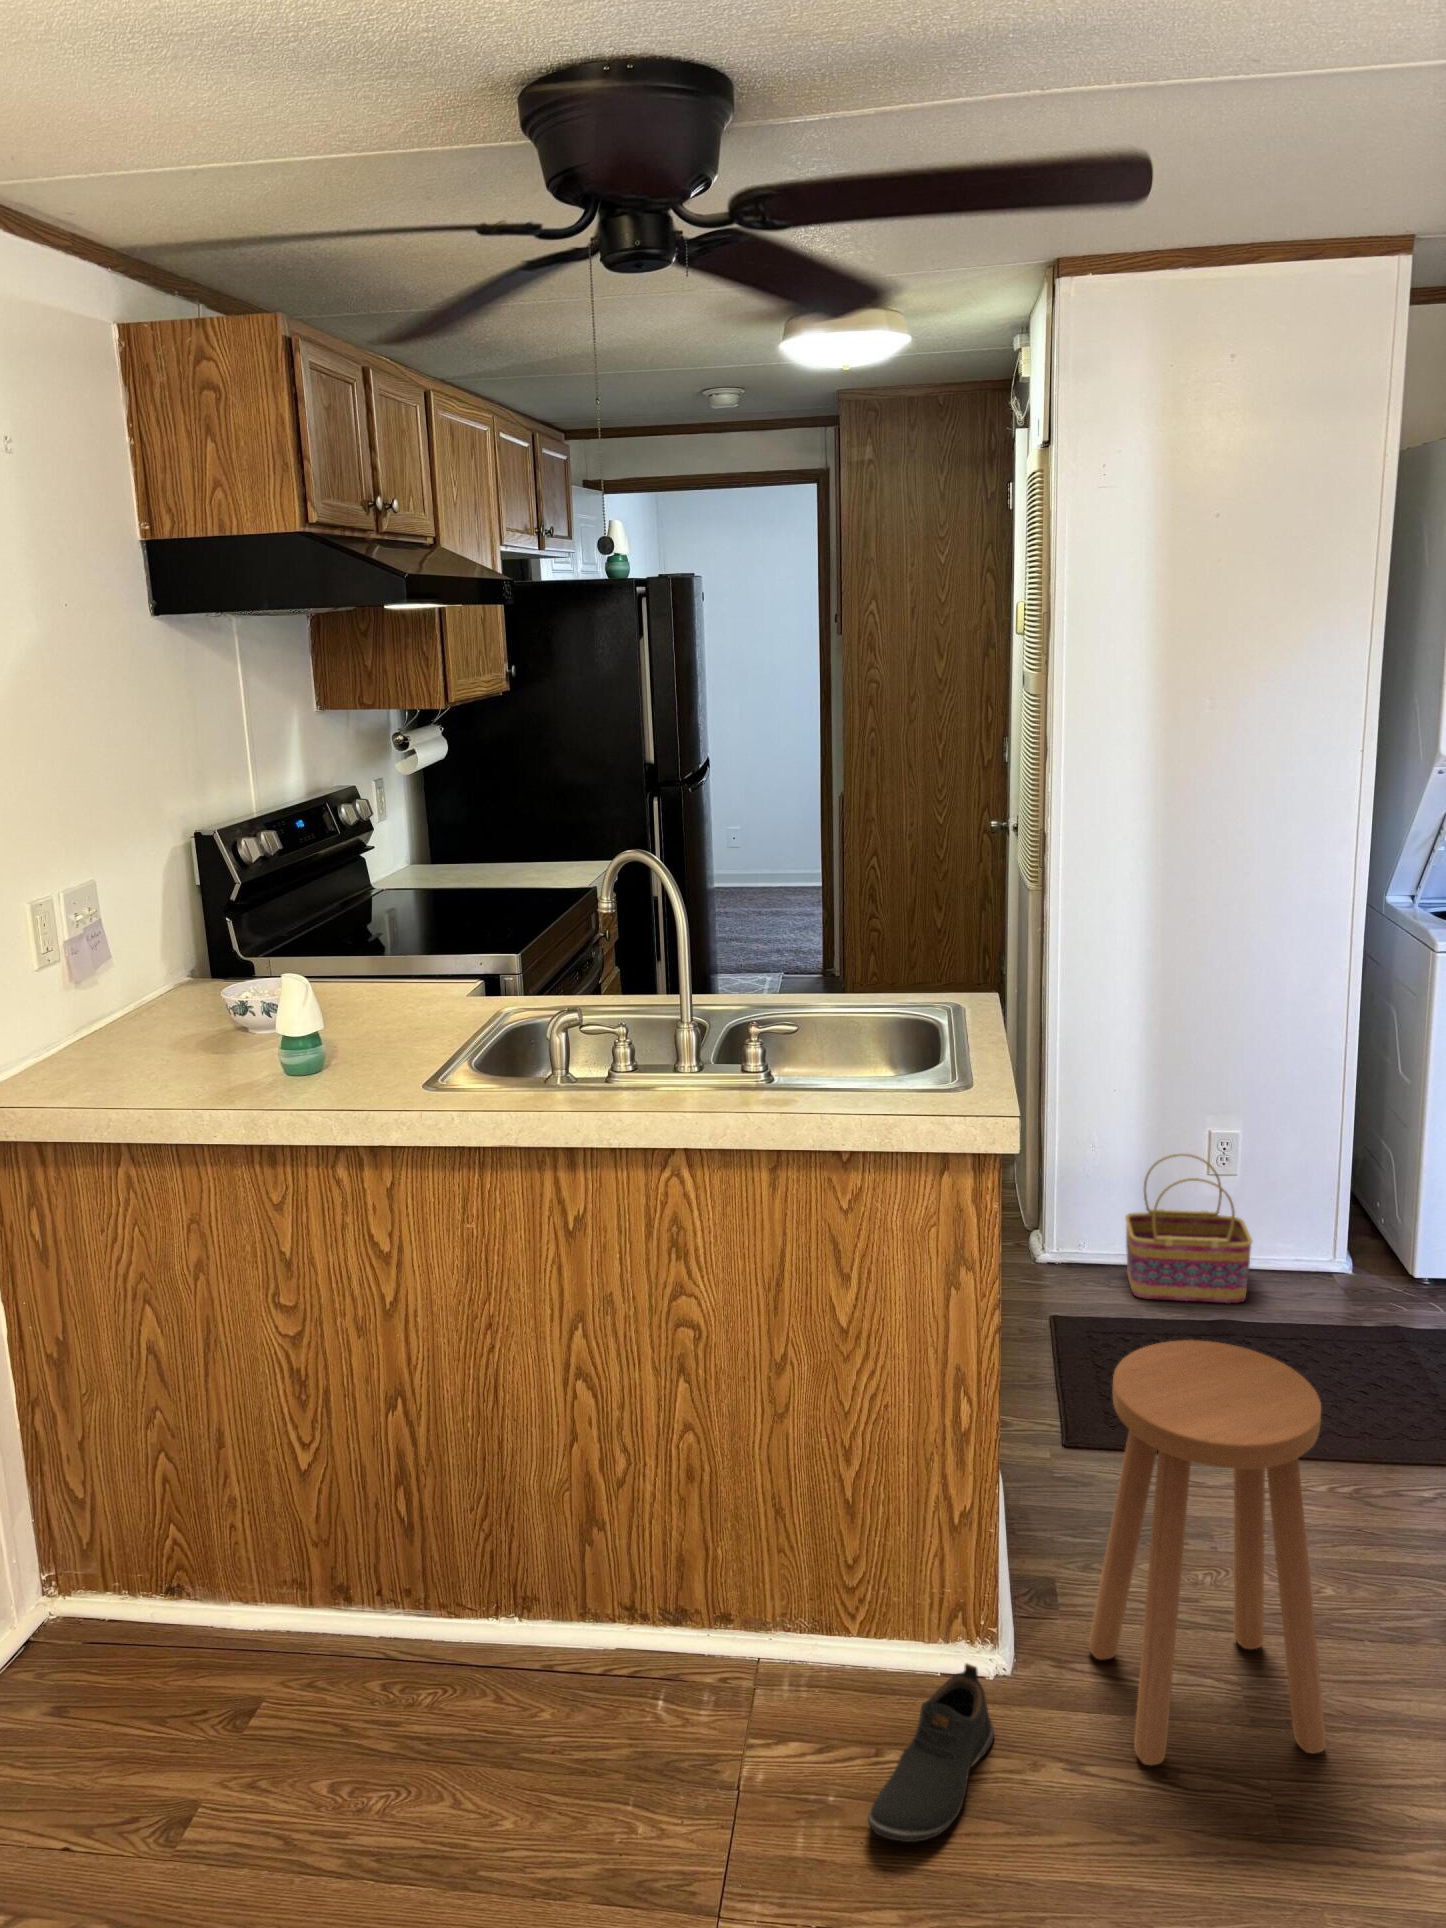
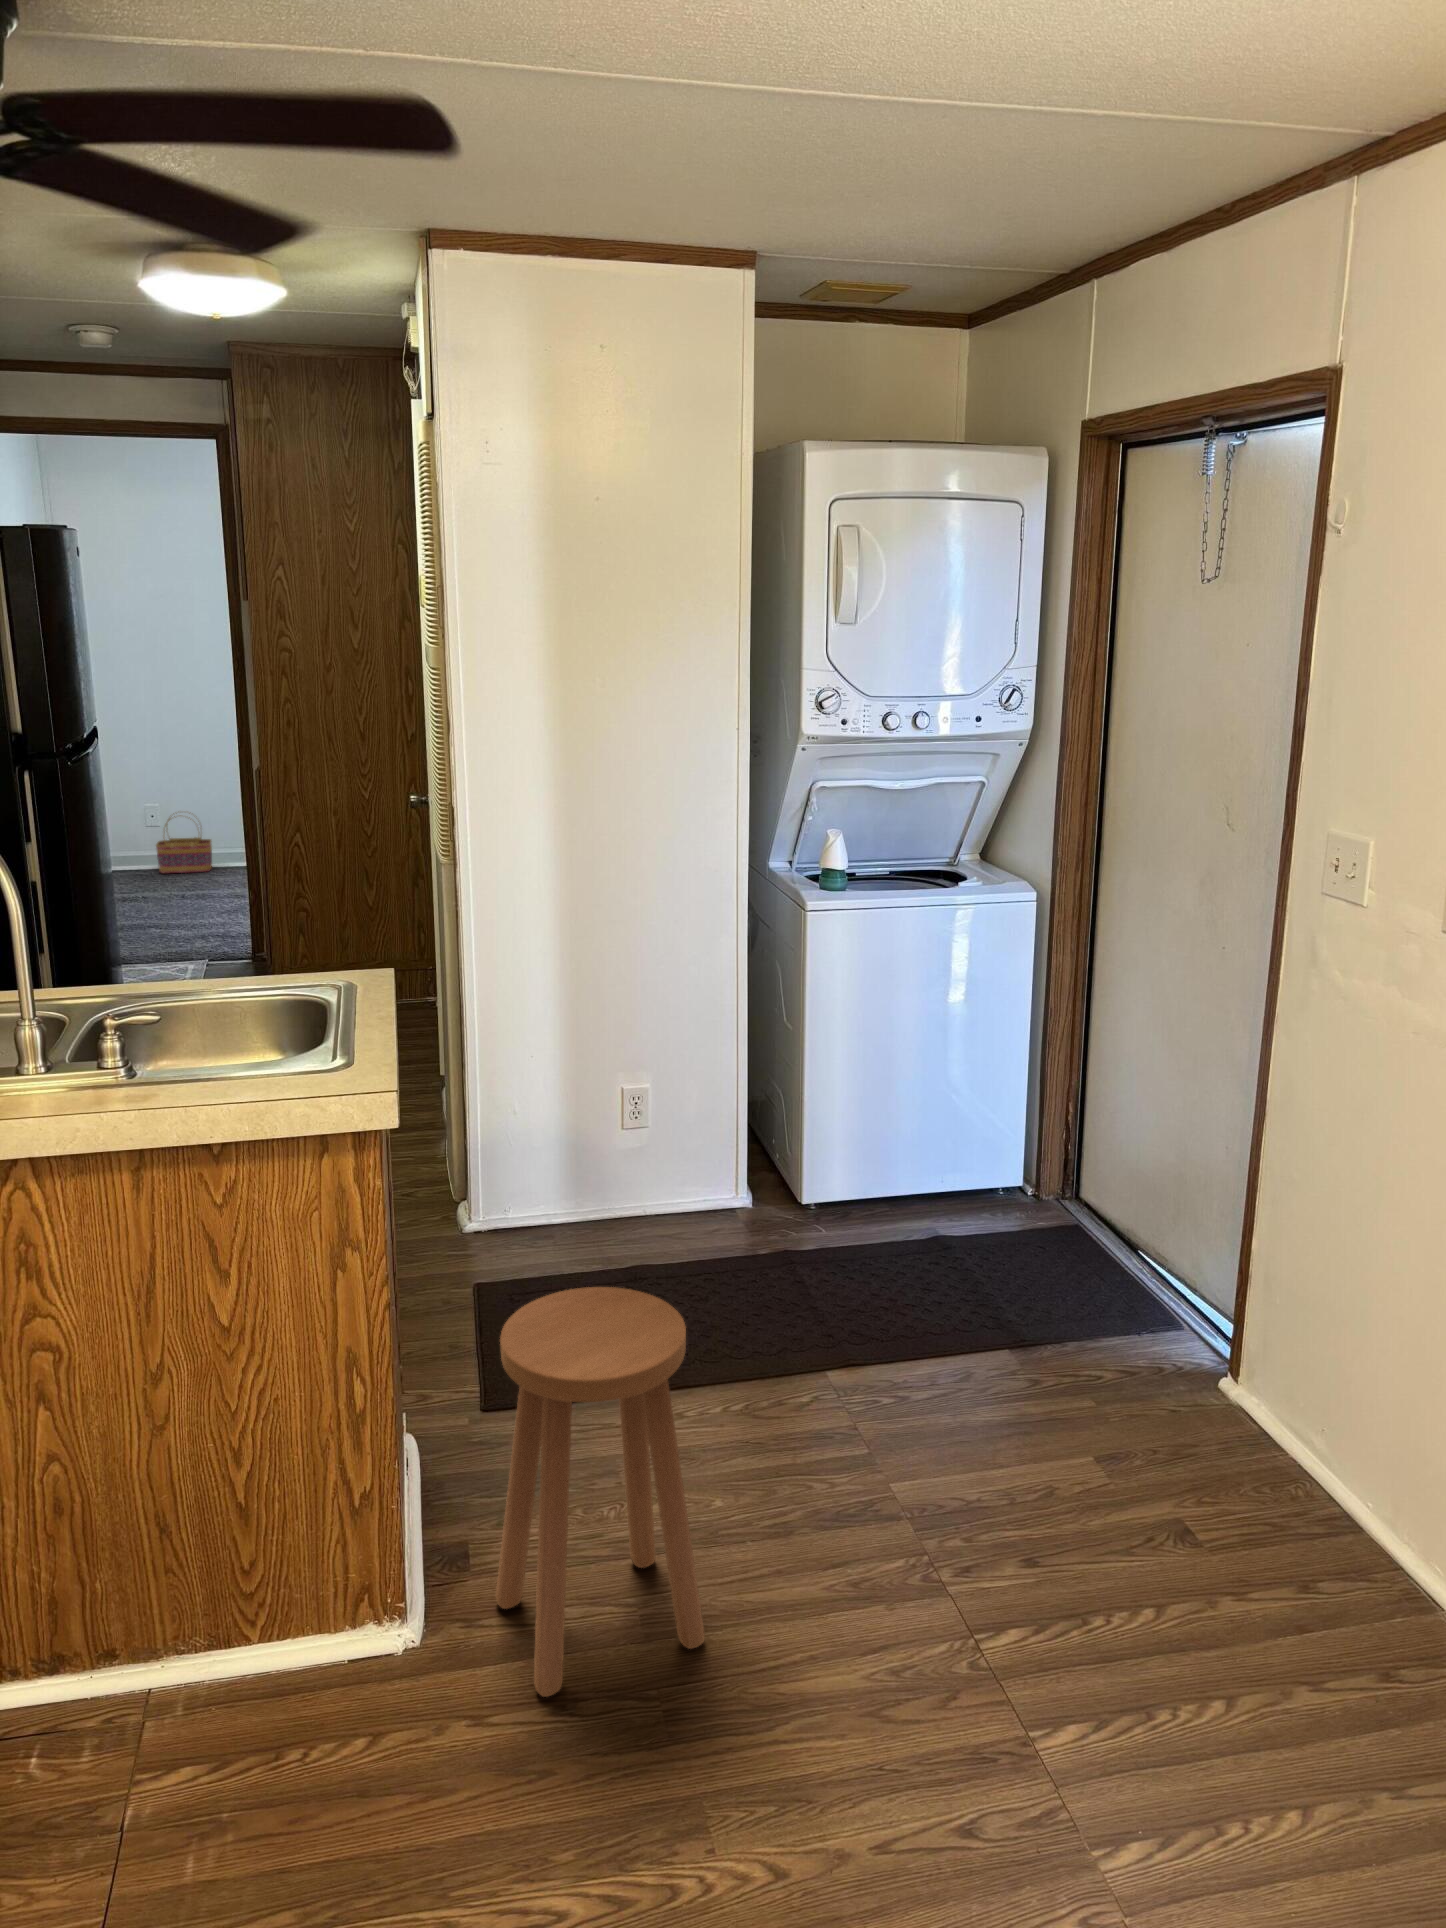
basket: present [1125,1154,1252,1303] -> present [156,816,212,873]
shoe: present [867,1664,994,1842] -> none [262,1642,399,1836]

